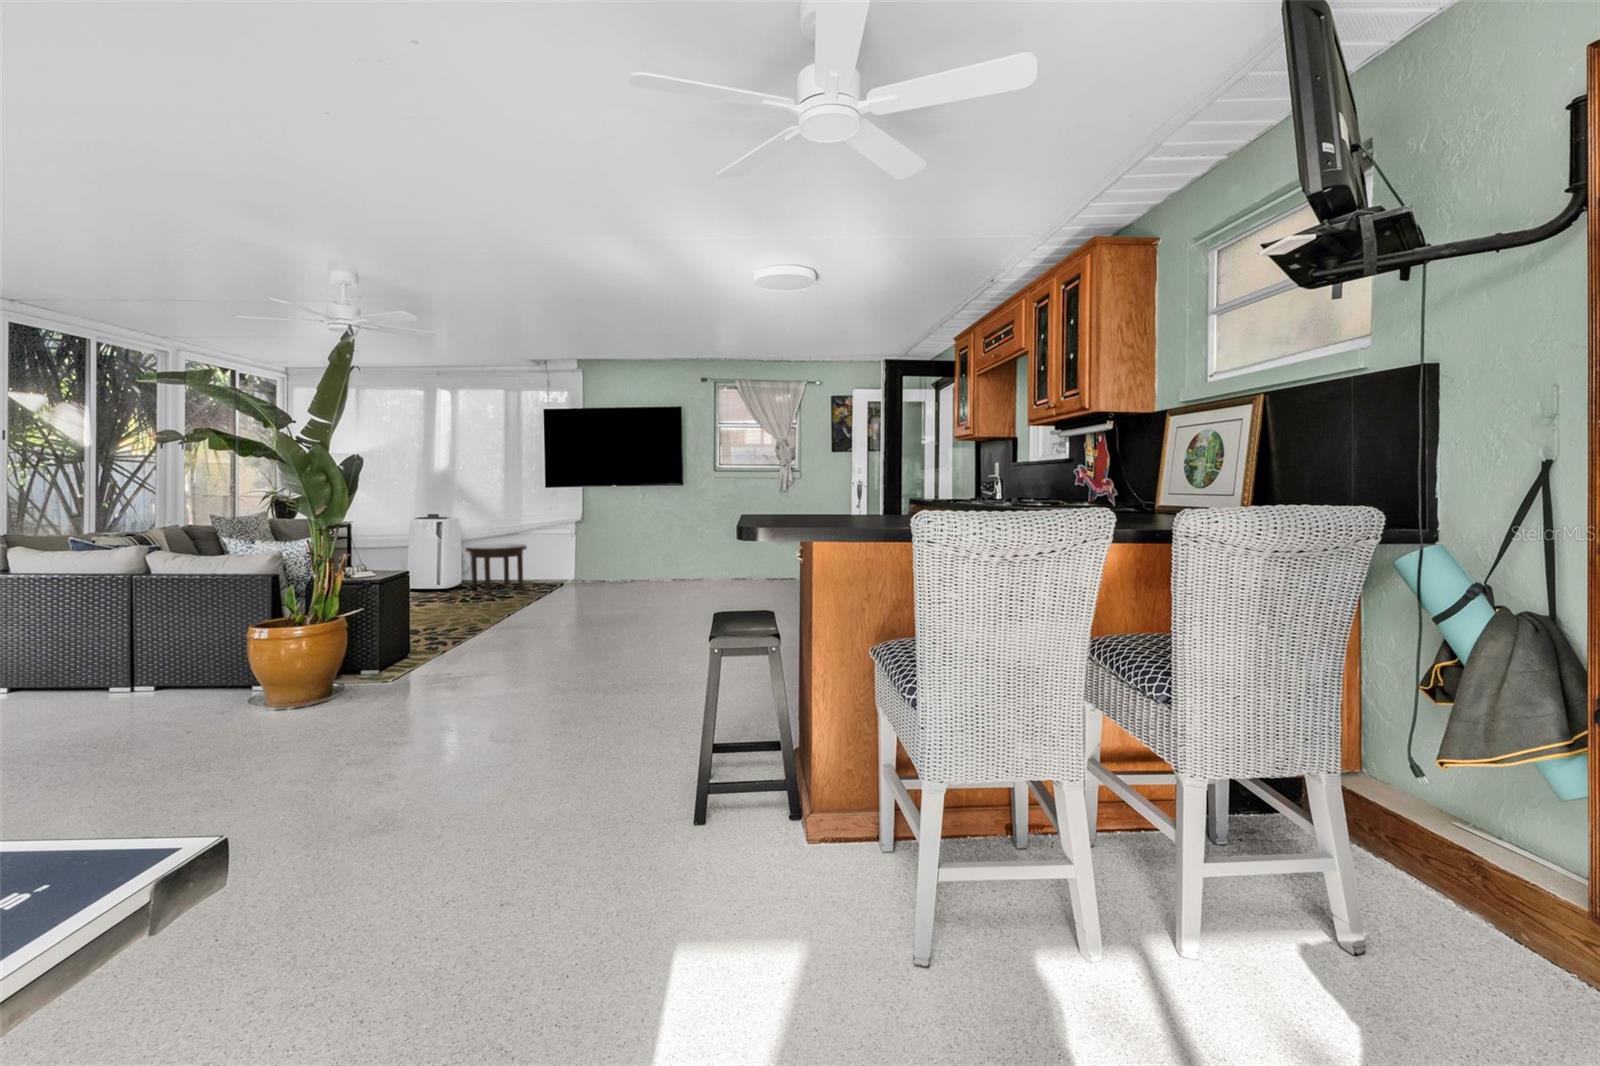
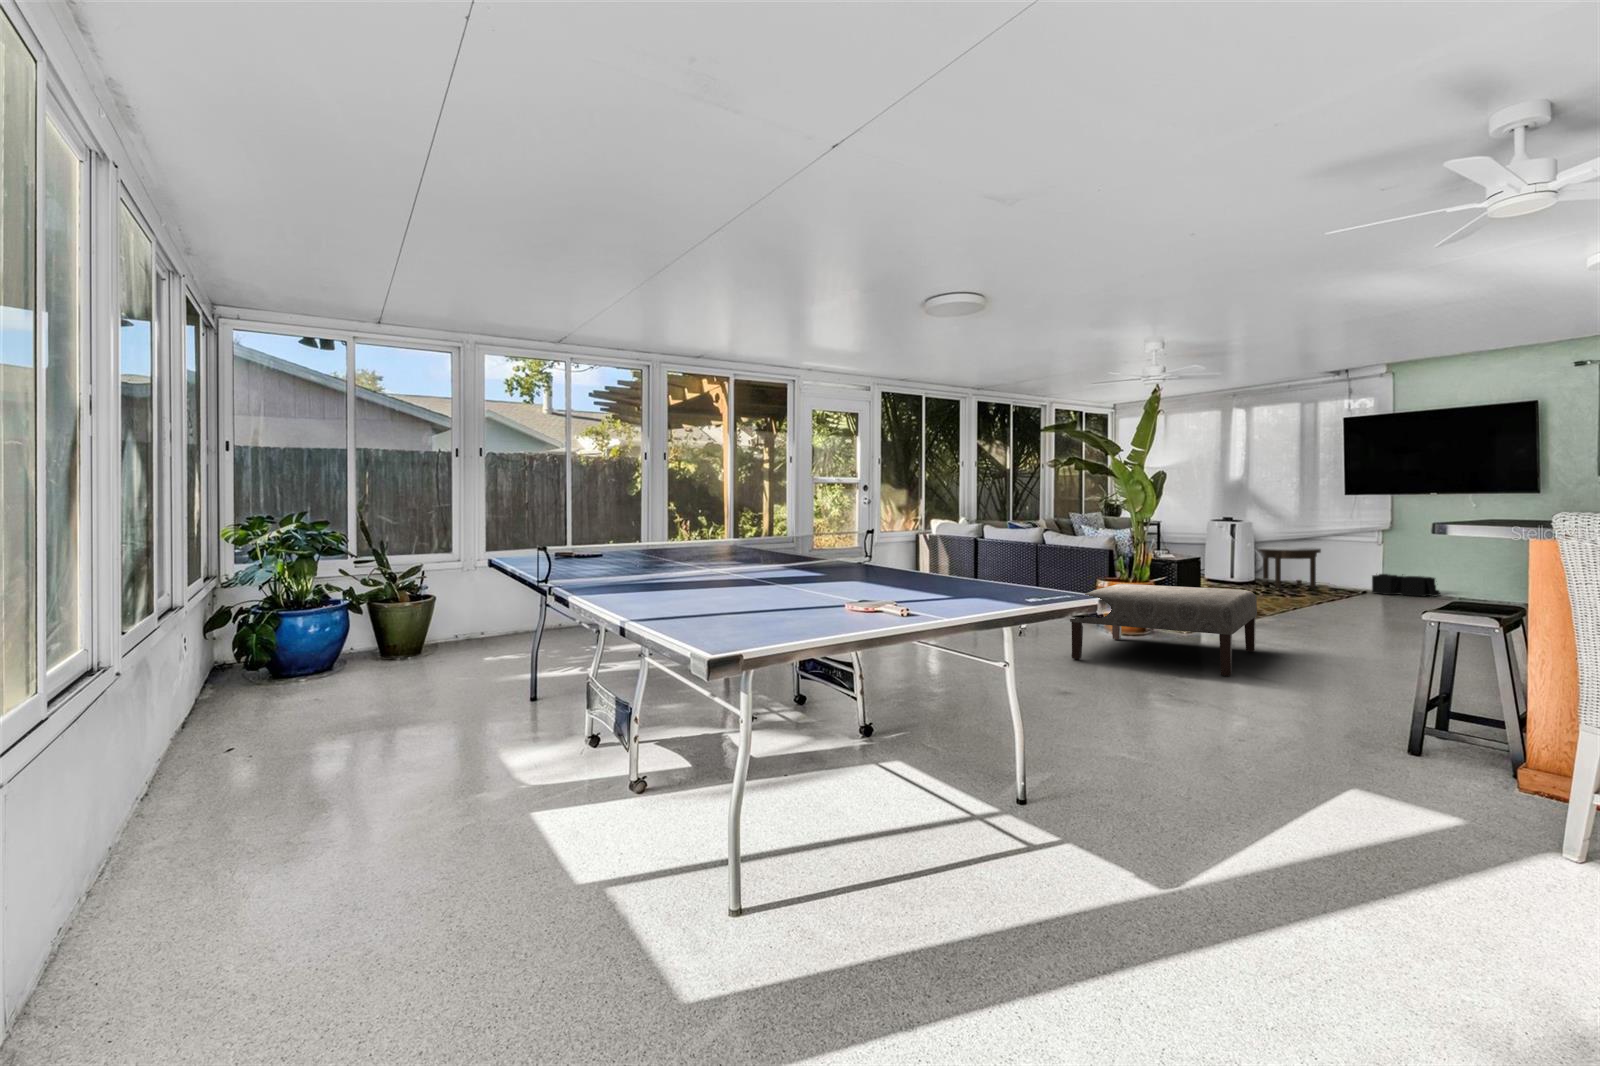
storage bin: none [573,565,626,589] -> present [1372,574,1440,597]
ottoman: none [186,622,490,791] -> present [1070,584,1257,677]

